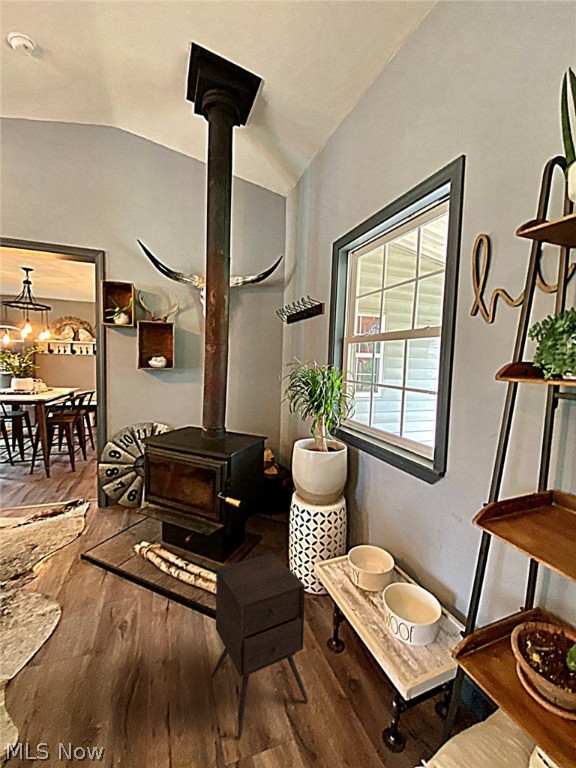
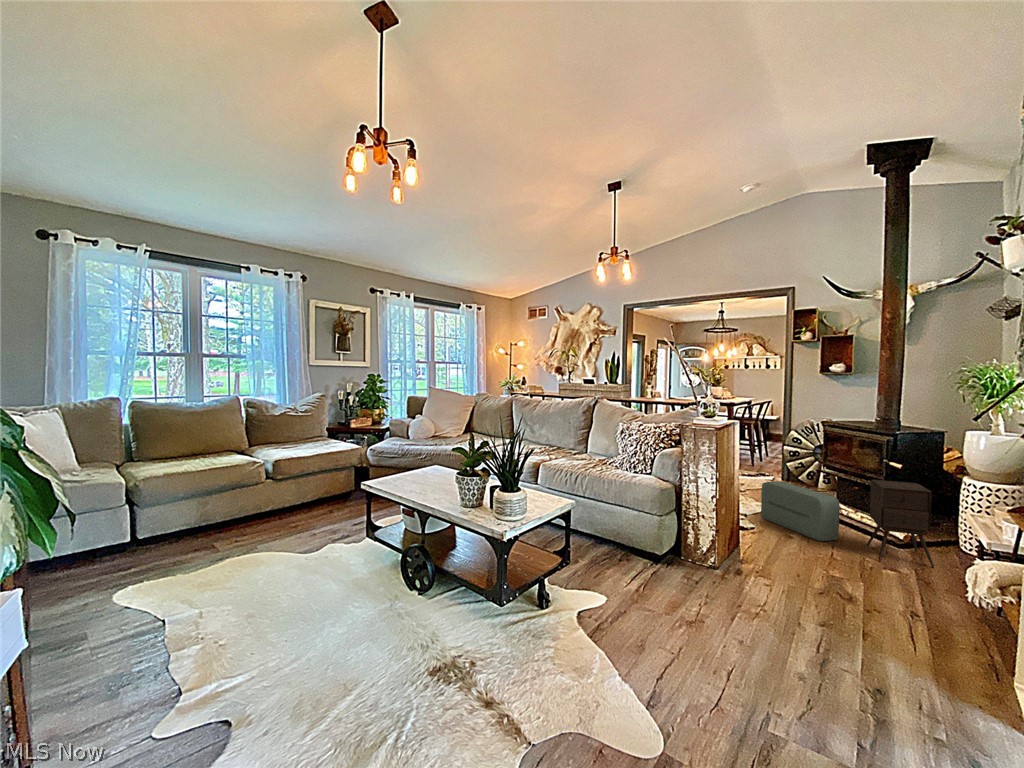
pouf: none [36,574,170,712] -> present [761,481,840,541]

